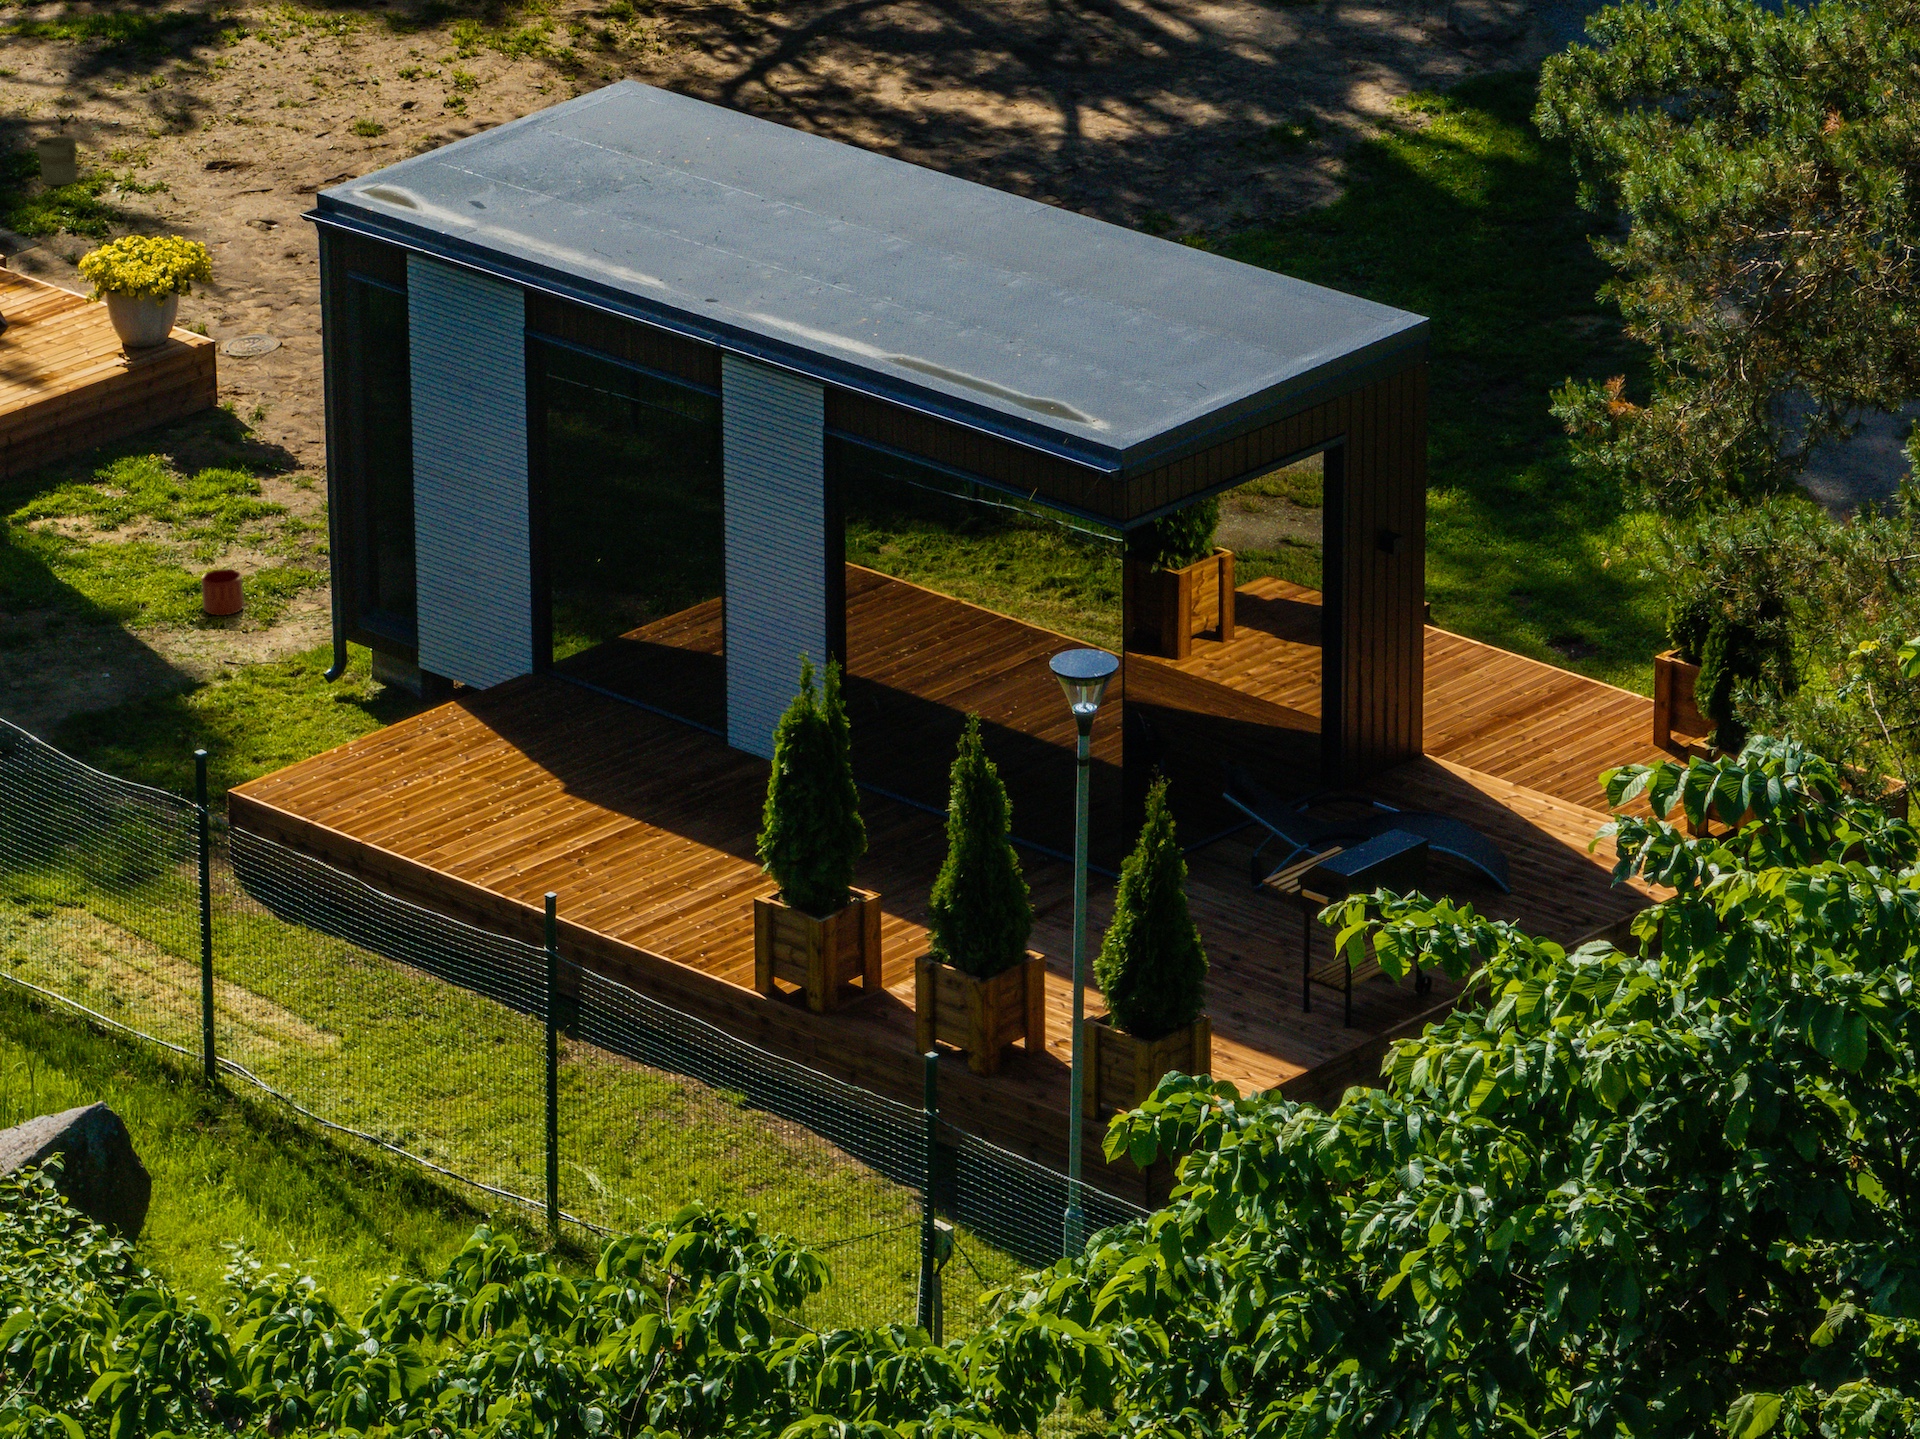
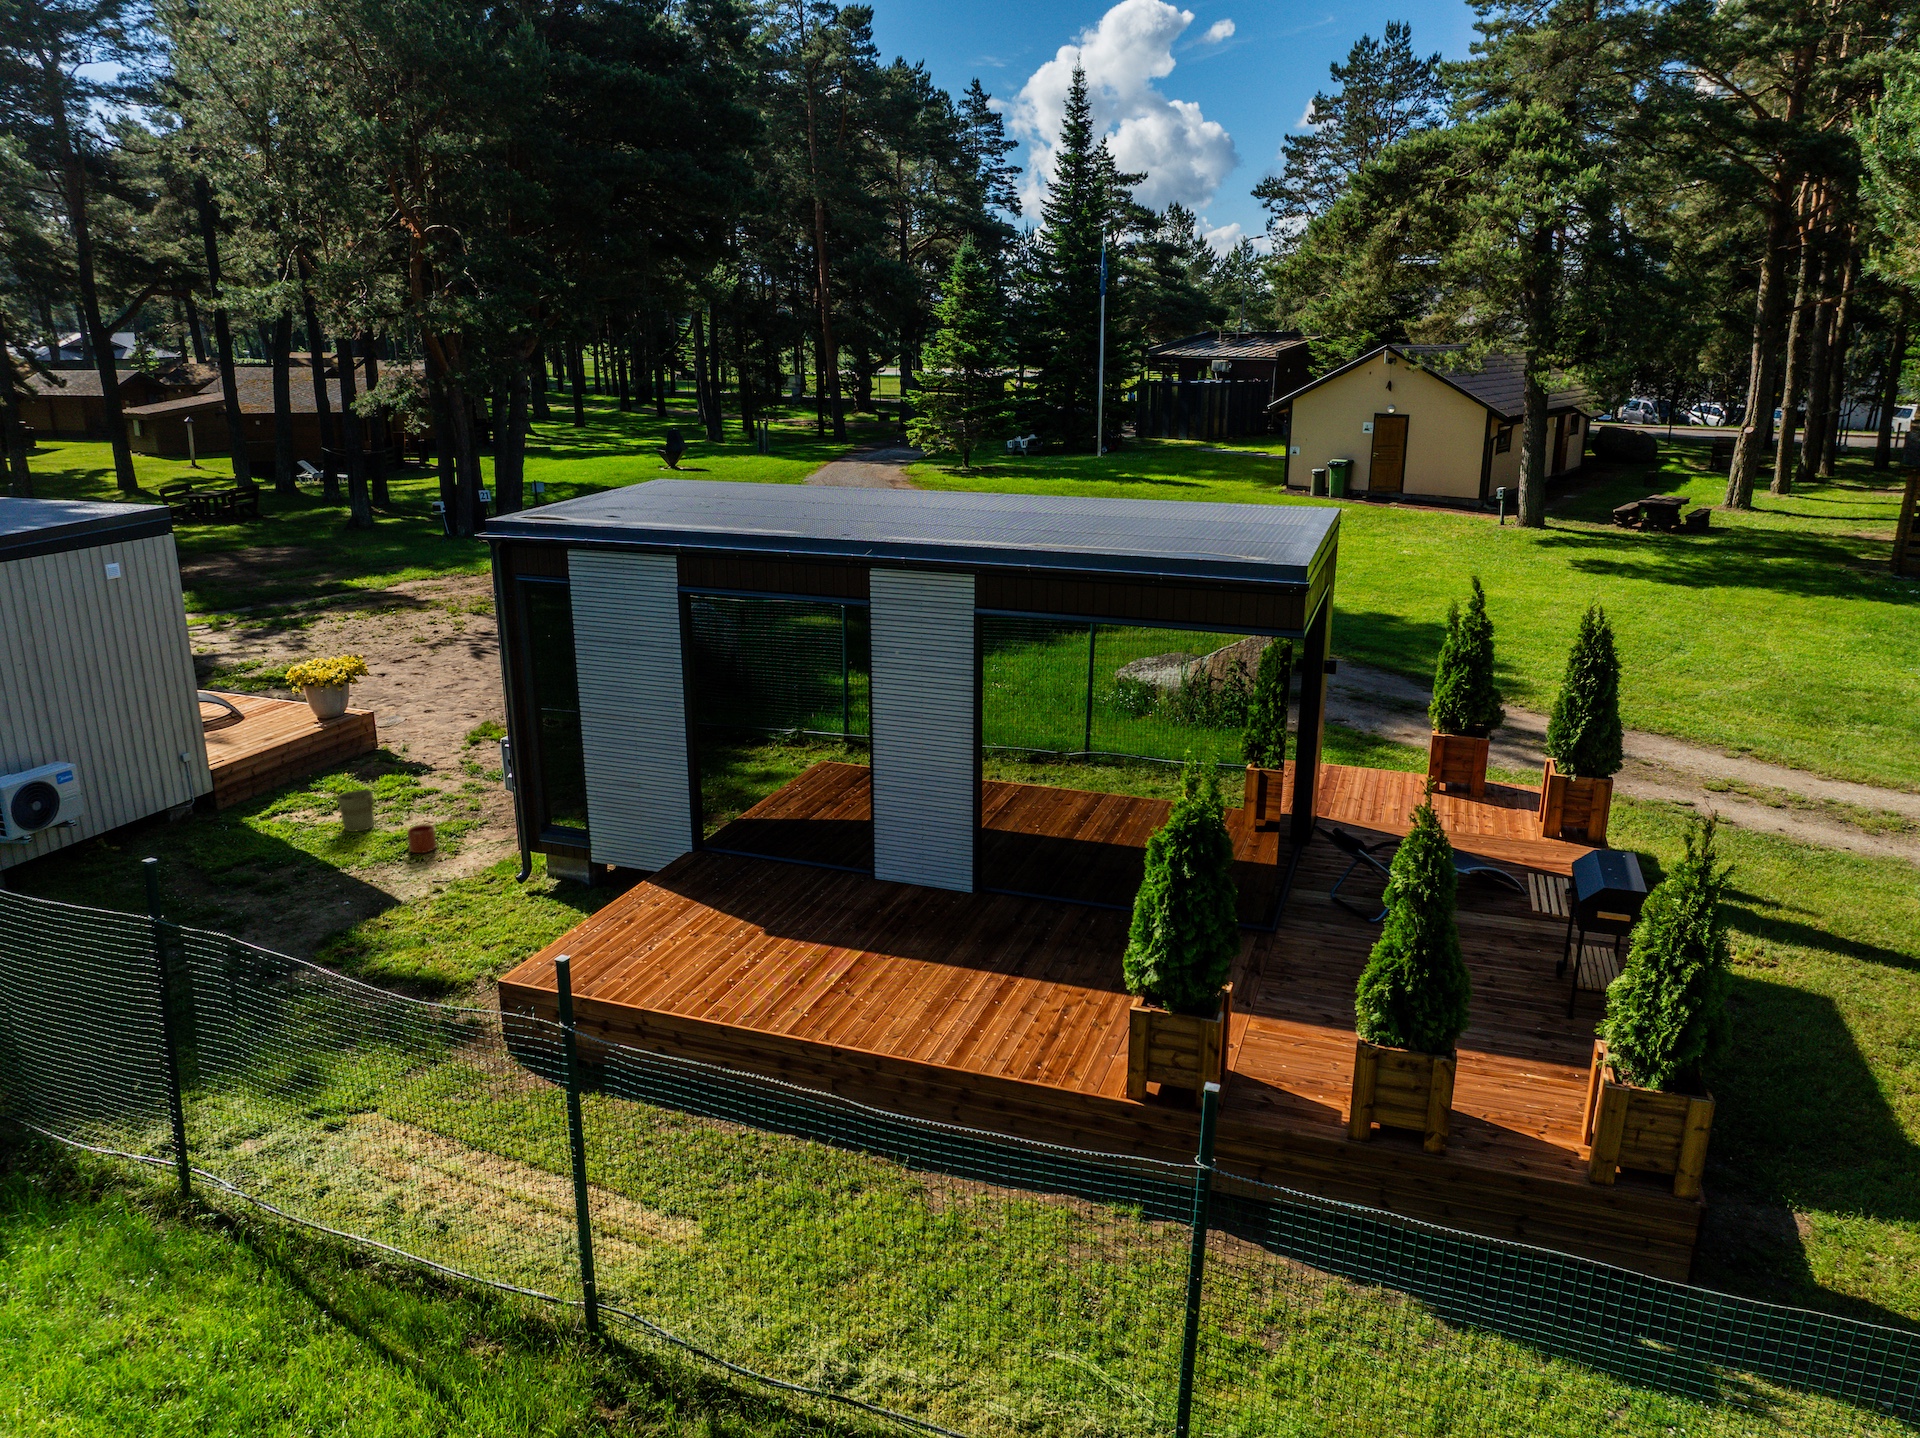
bucket: present [34,136,77,185] -> present [335,790,374,832]

